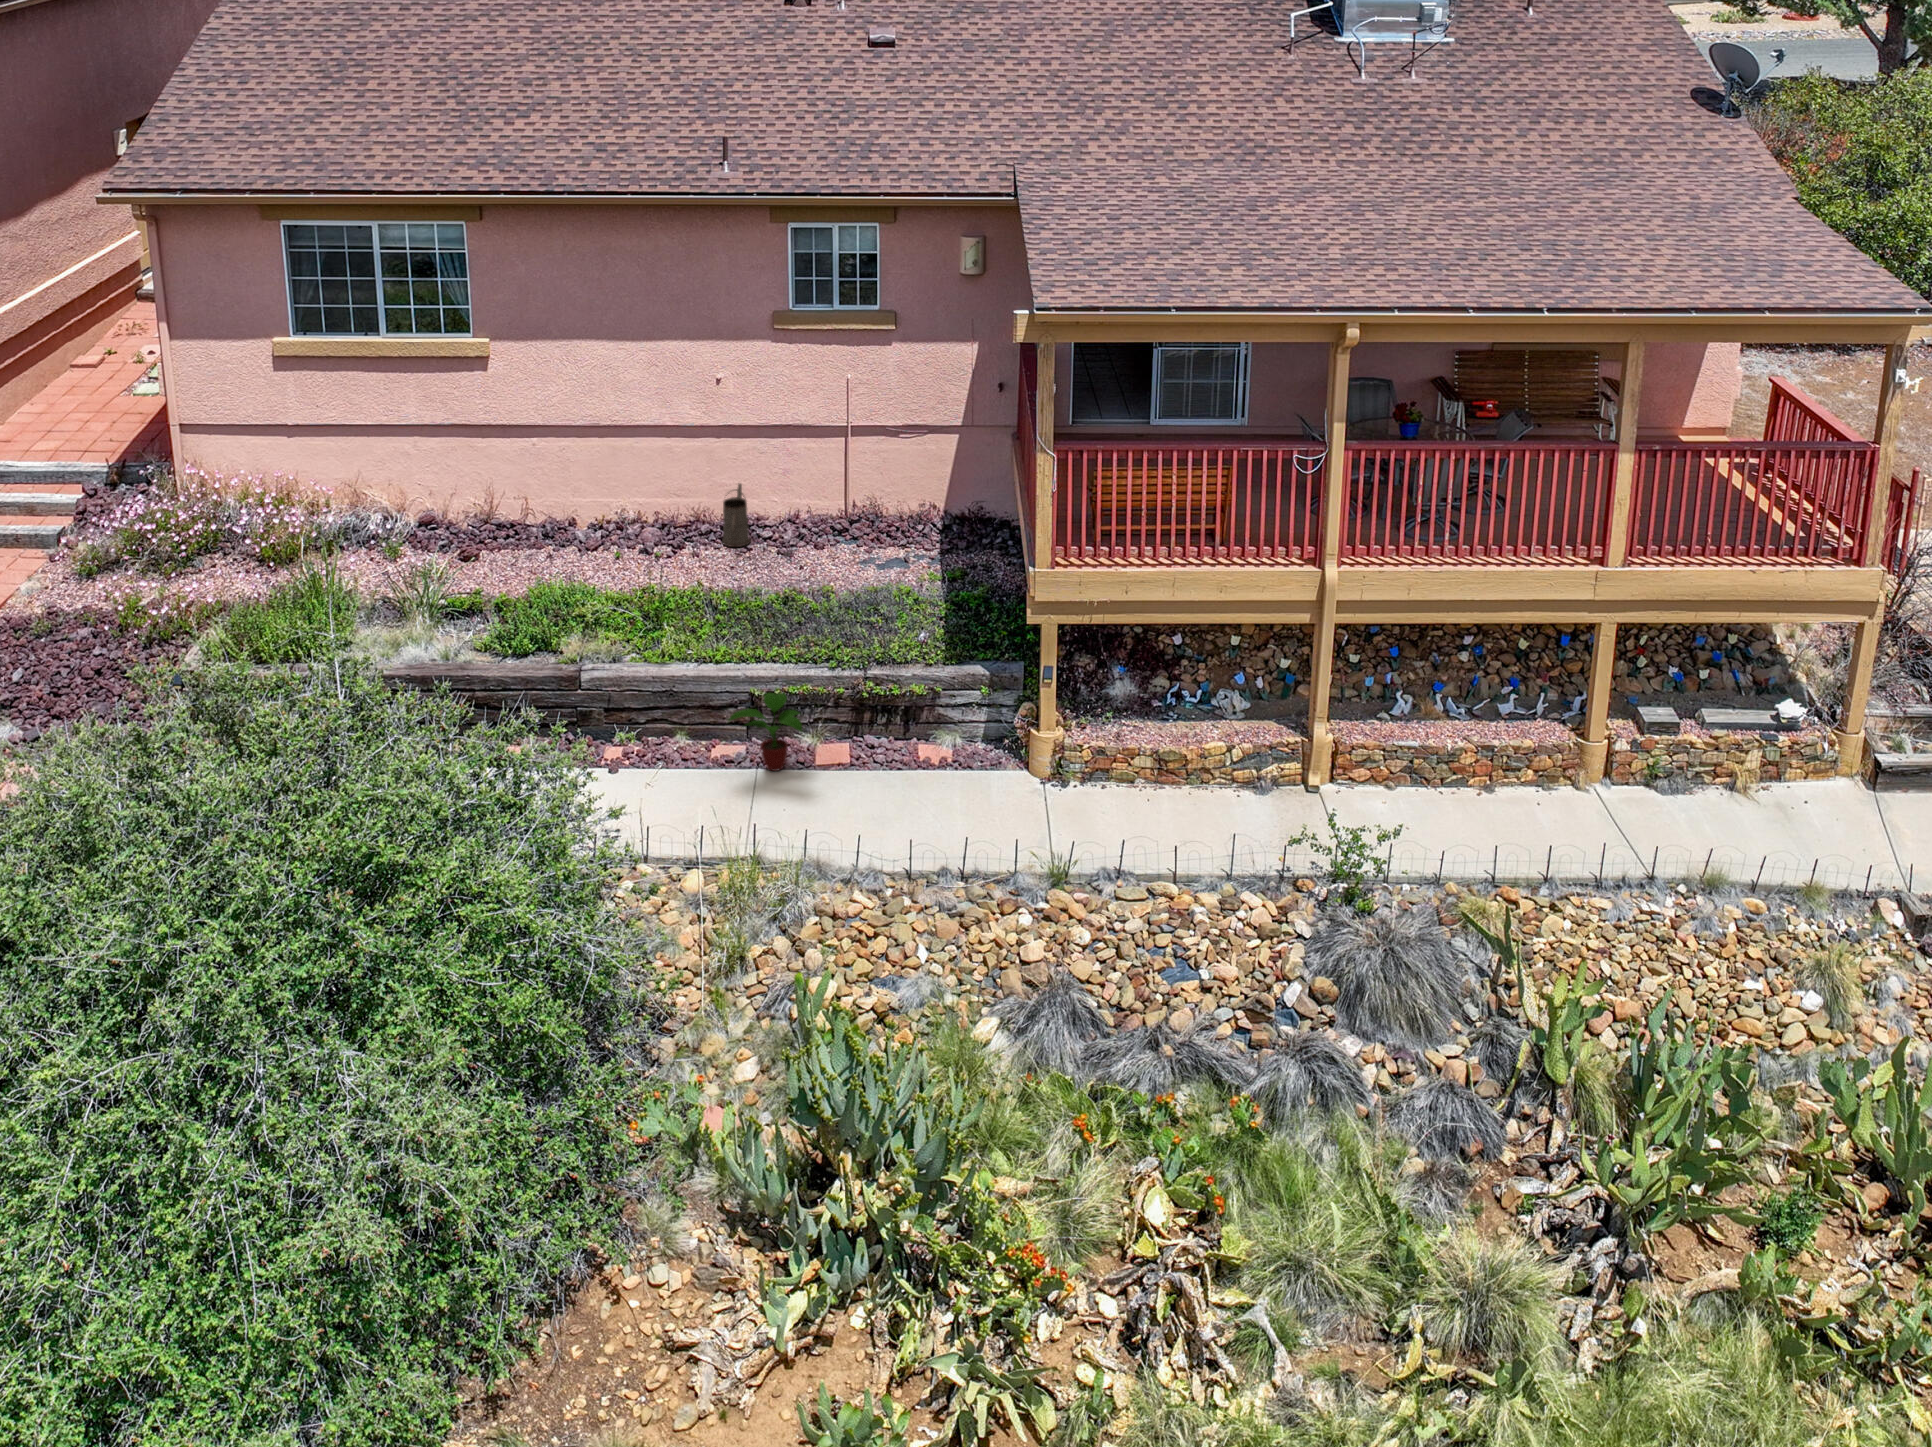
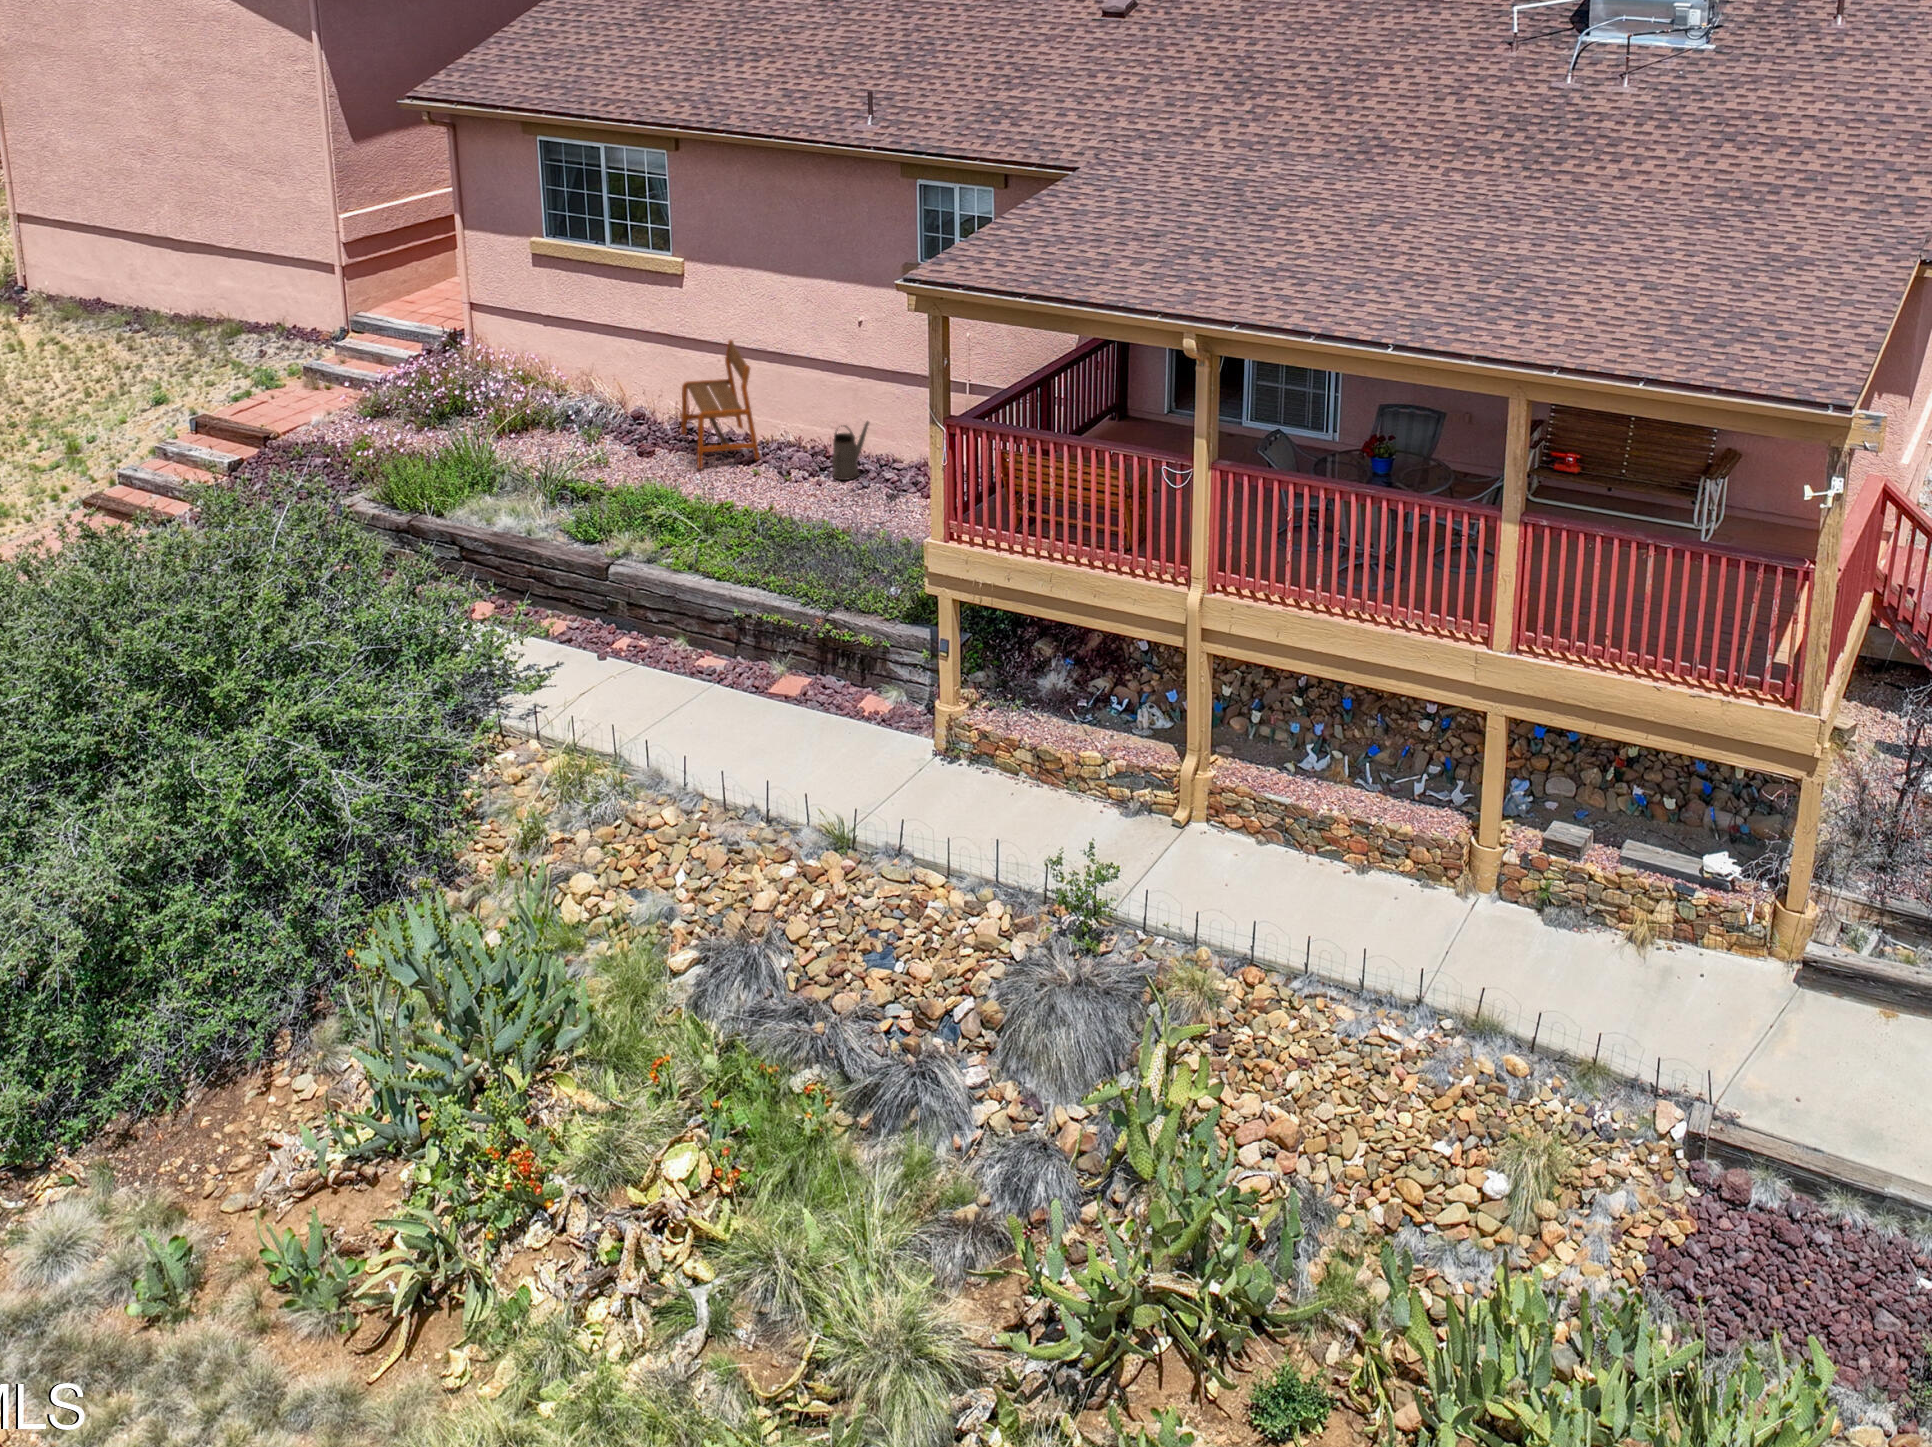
bench: none [507,420,627,562] -> present [681,340,760,469]
potted plant: present [728,693,802,771] -> none [678,614,752,687]

